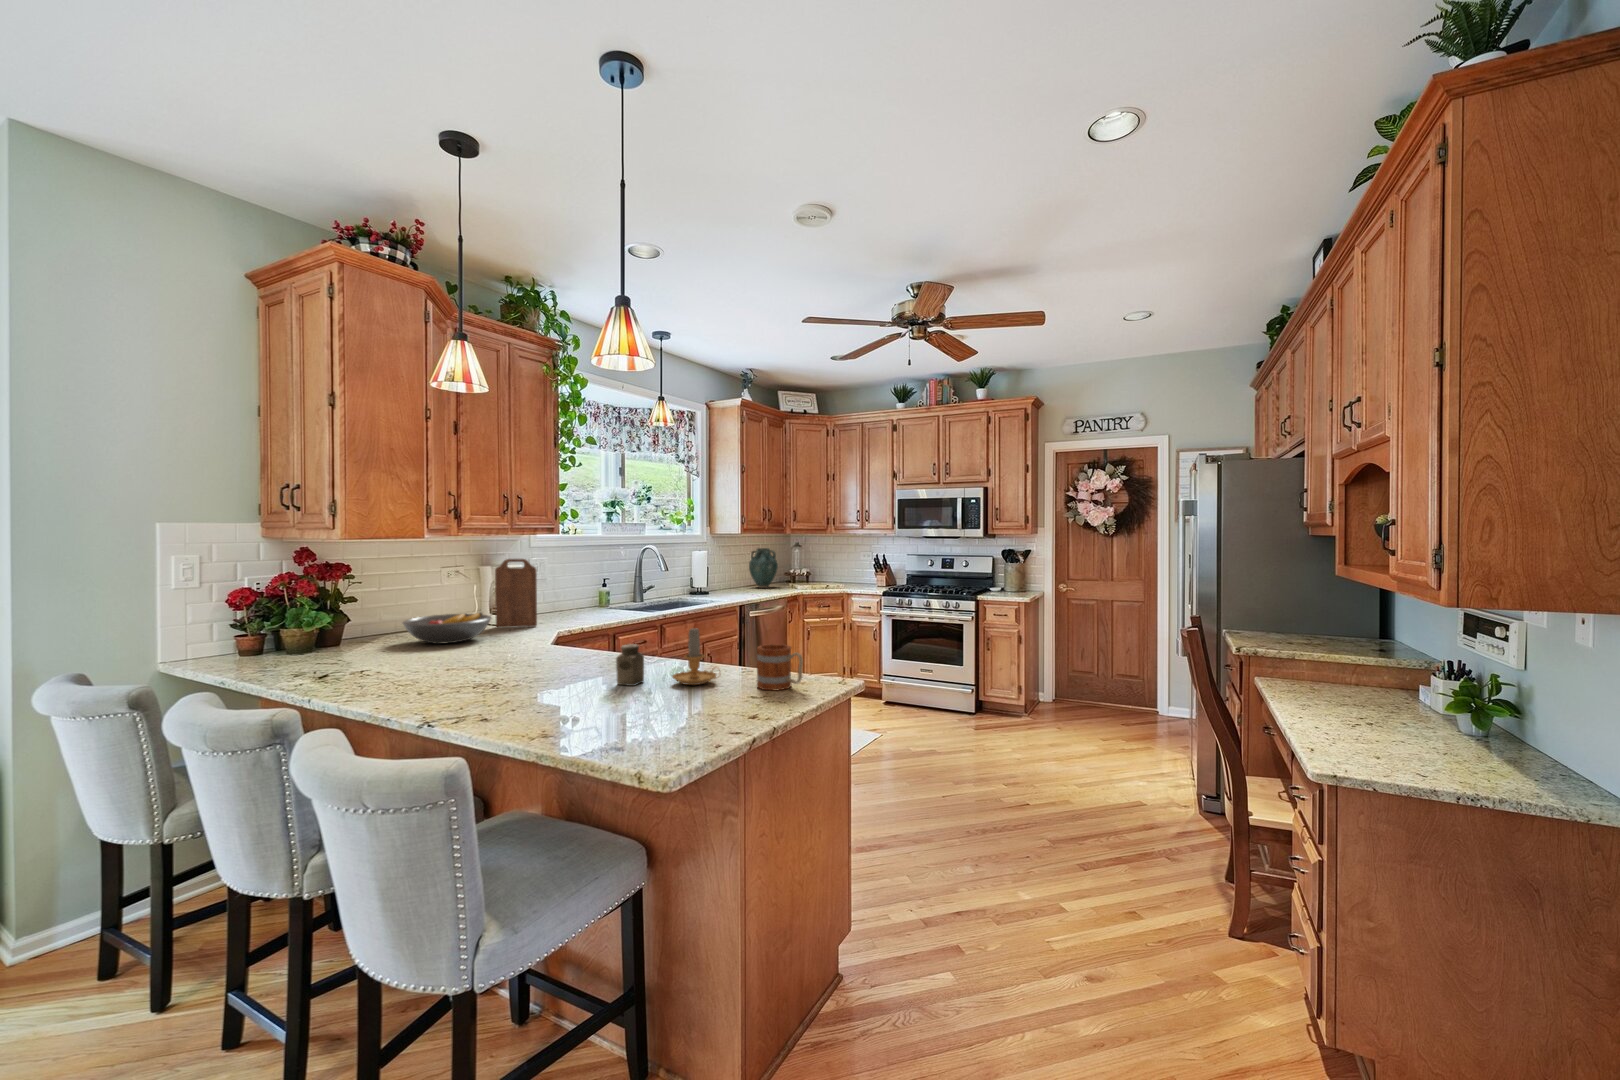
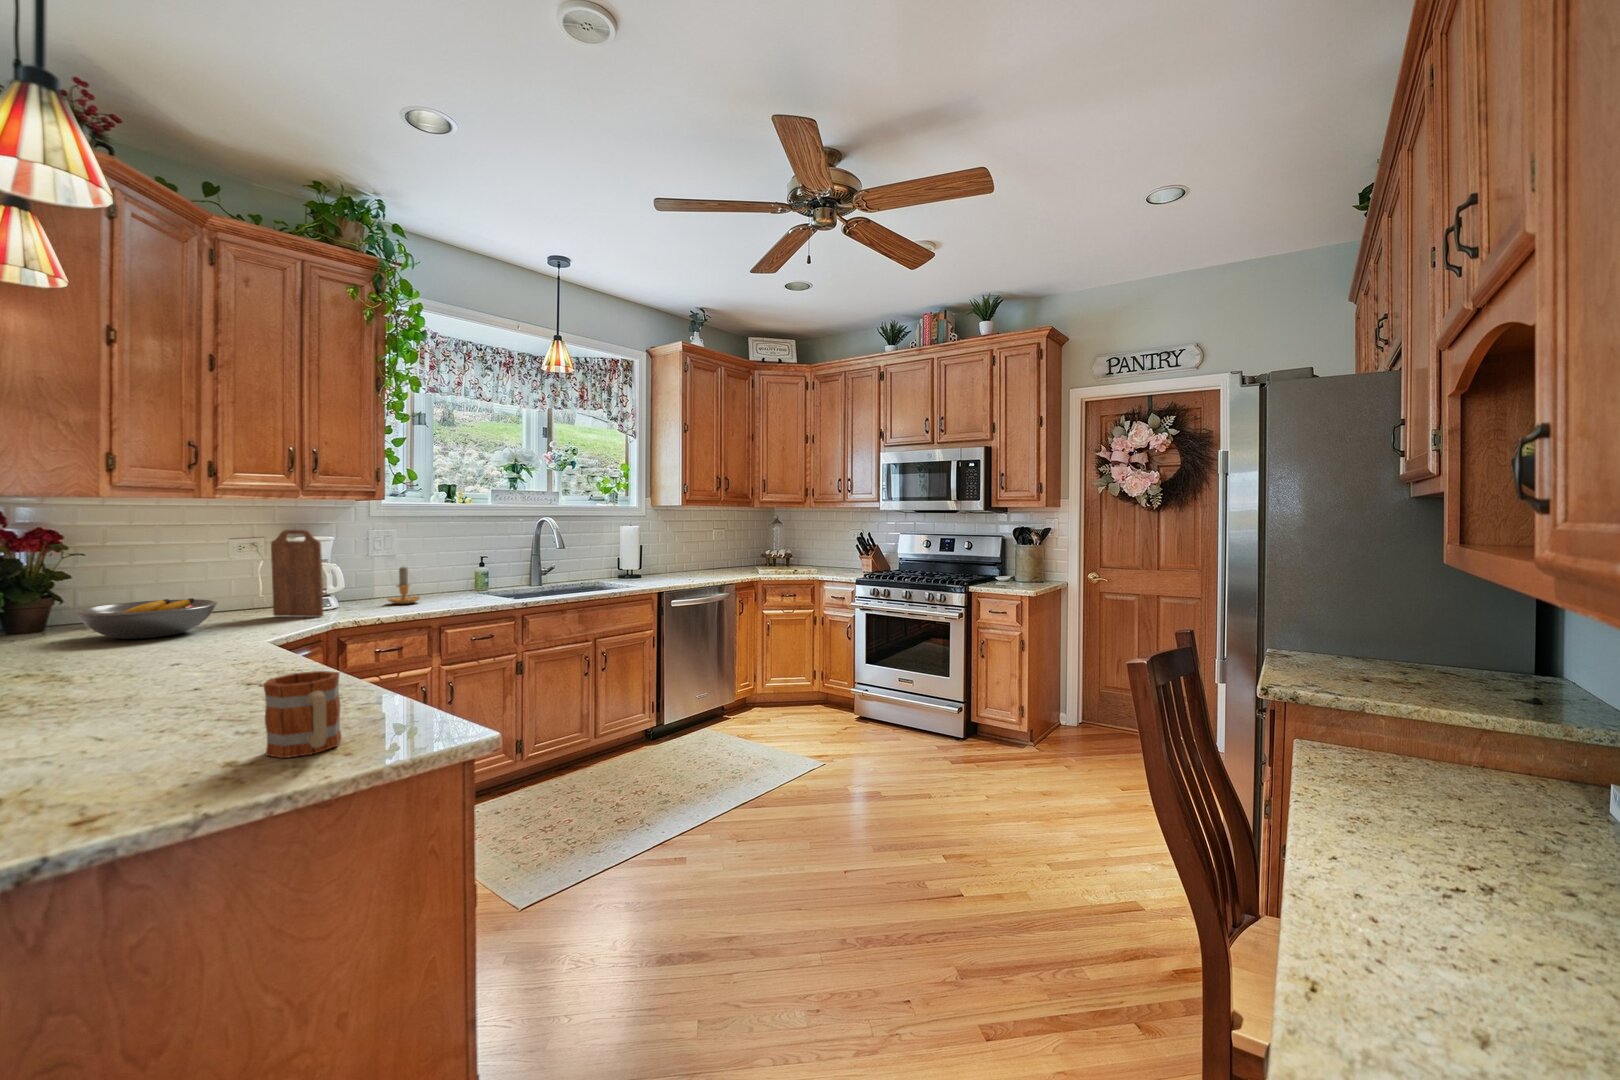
vase: present [749,548,778,588] -> none [707,525,741,572]
candle: present [672,628,716,685] -> present [388,567,420,604]
salt shaker: present [616,644,644,686] -> none [89,662,149,733]

